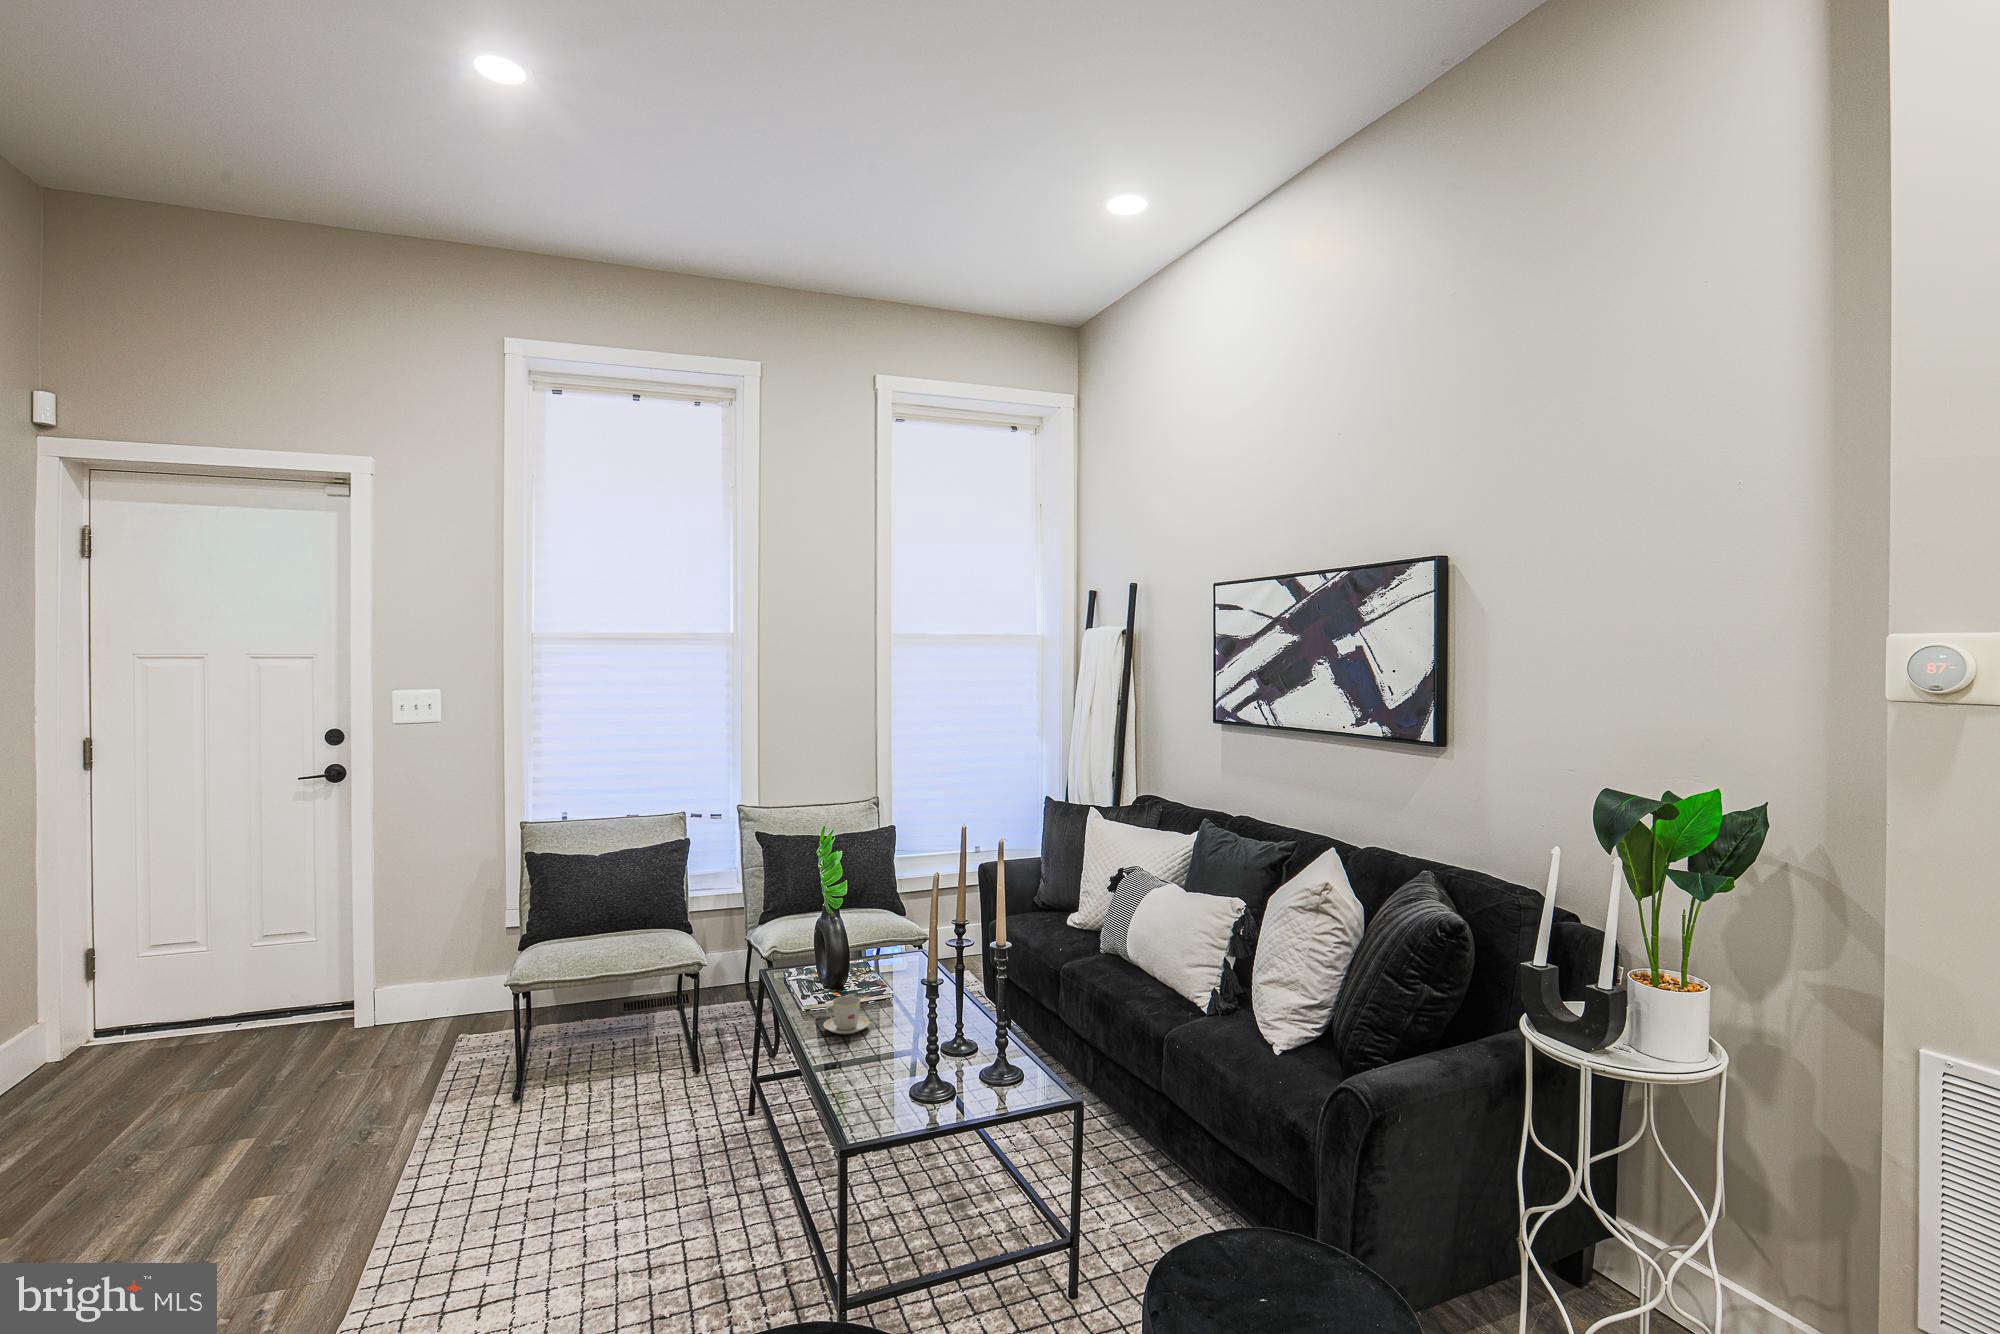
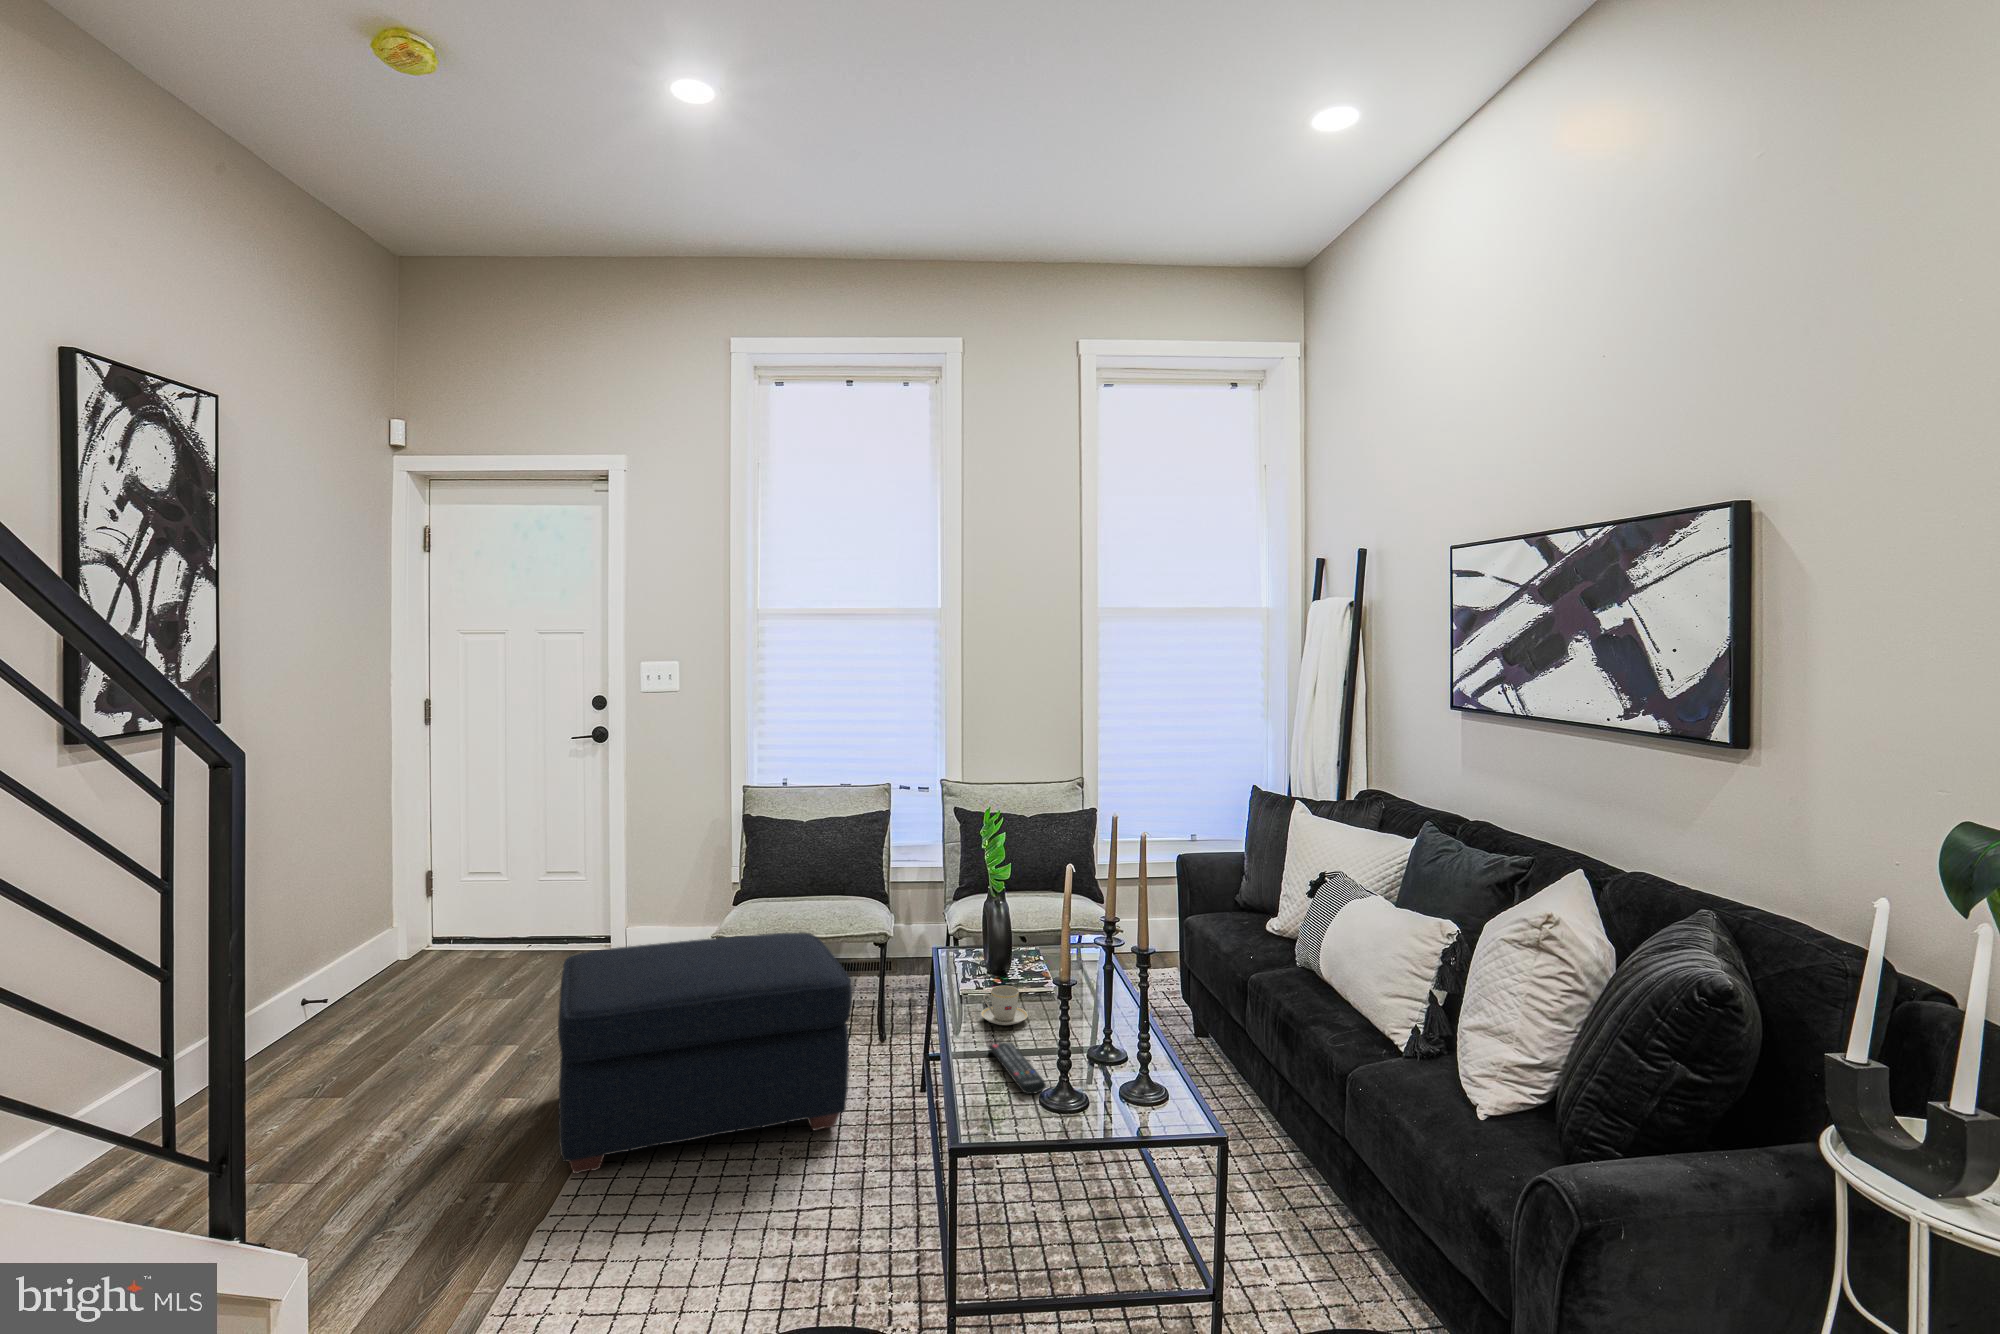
ottoman: none [334,969,681,1258] -> present [558,933,852,1174]
remote control: none [840,1048,906,1092] -> present [989,1042,1046,1094]

